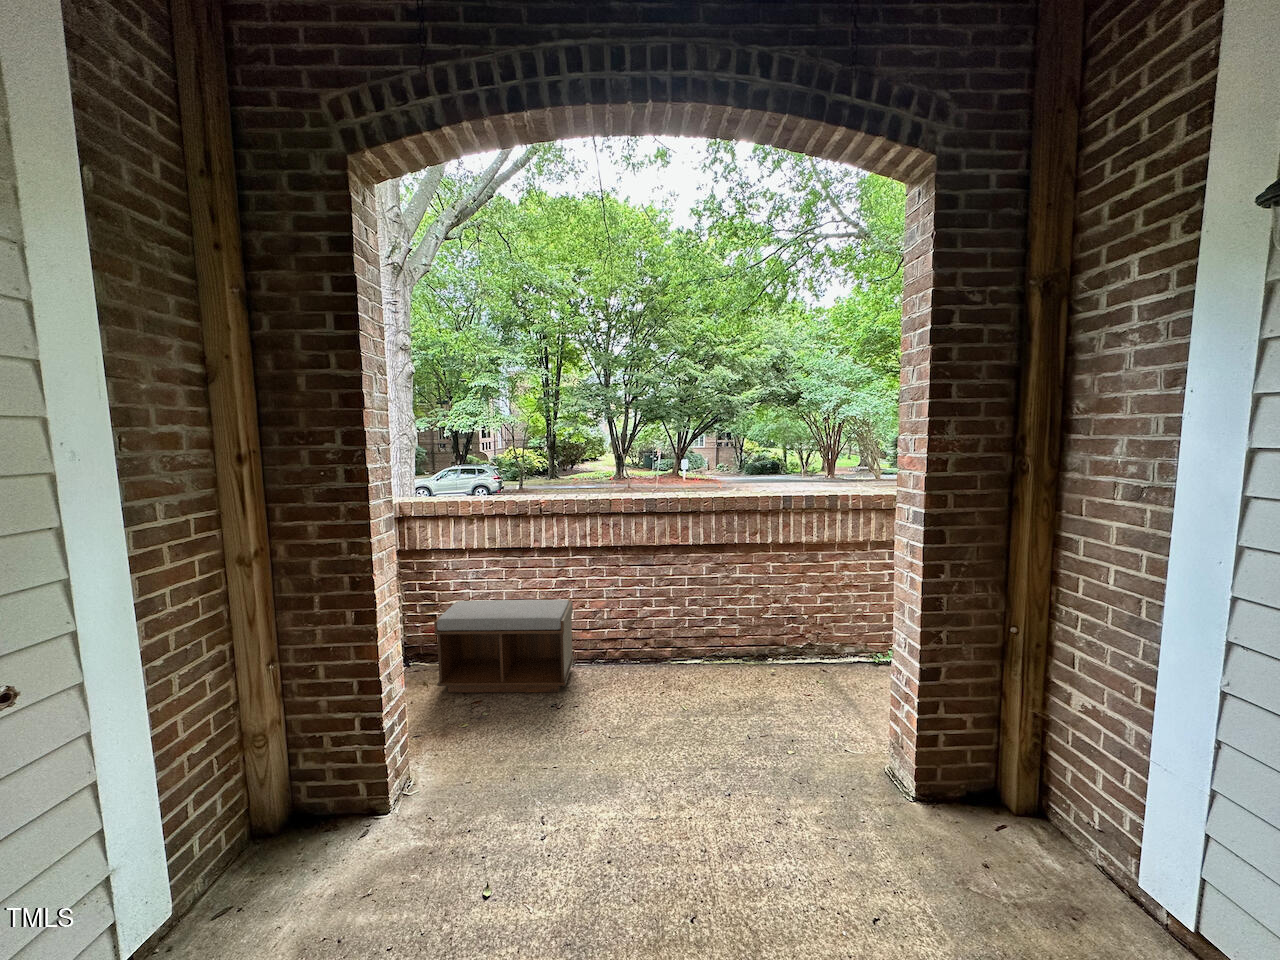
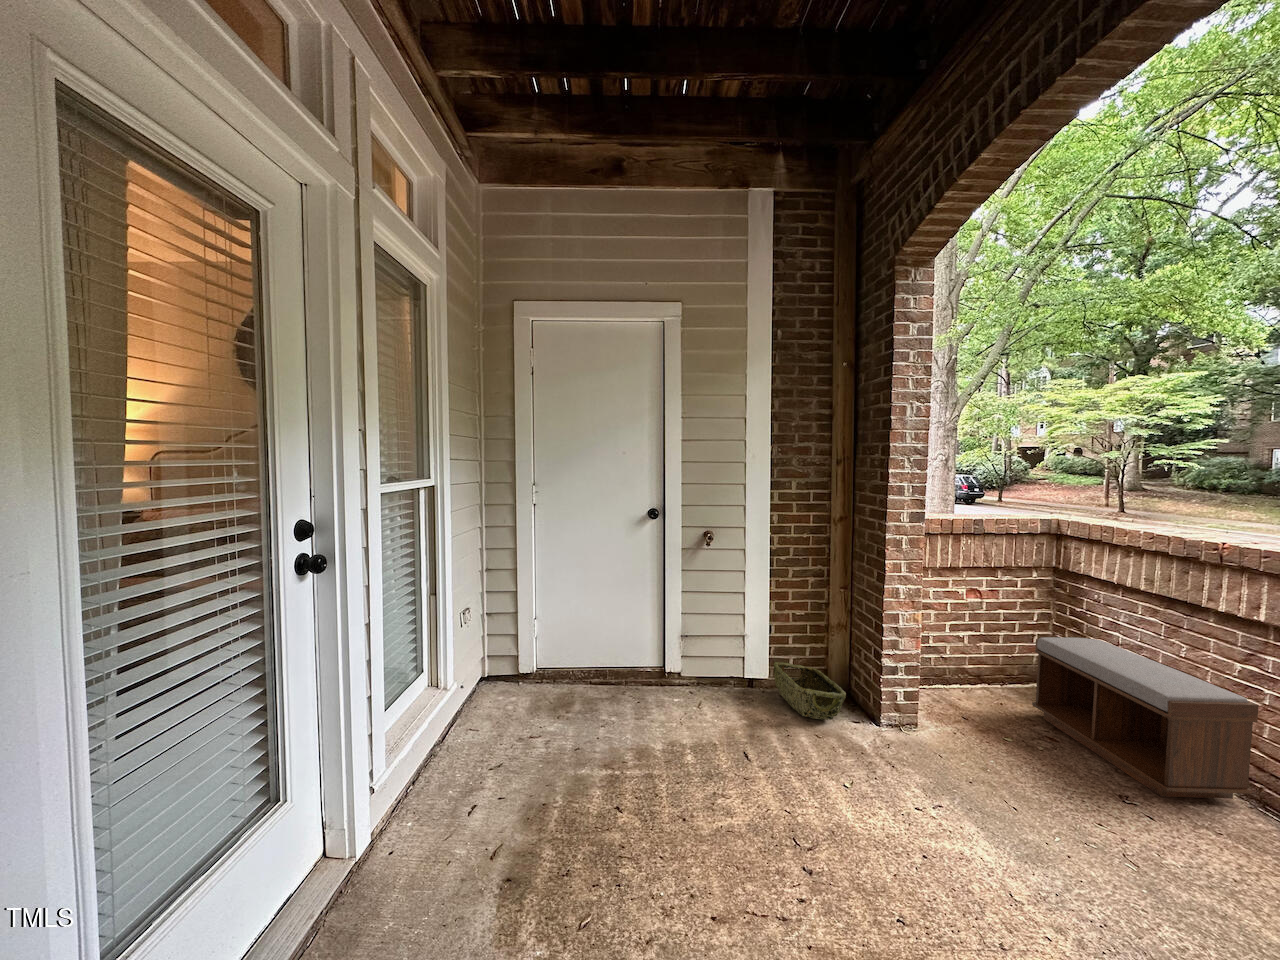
woven basket: none [192,805,361,910] -> present [774,662,846,720]

